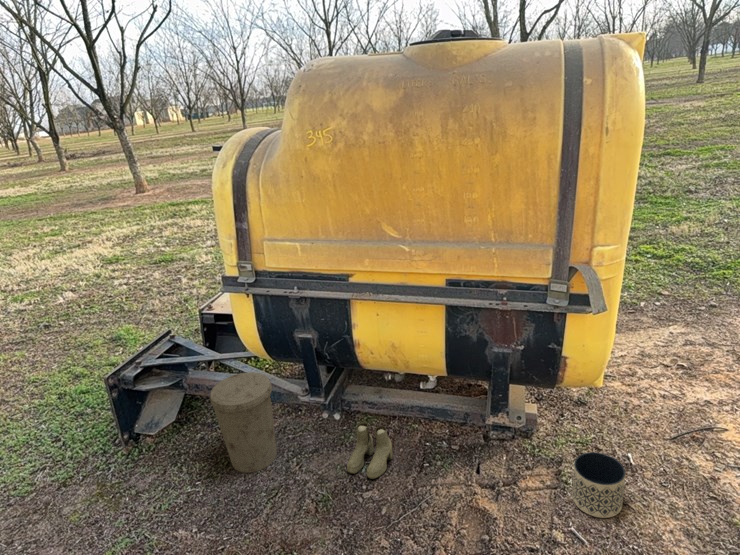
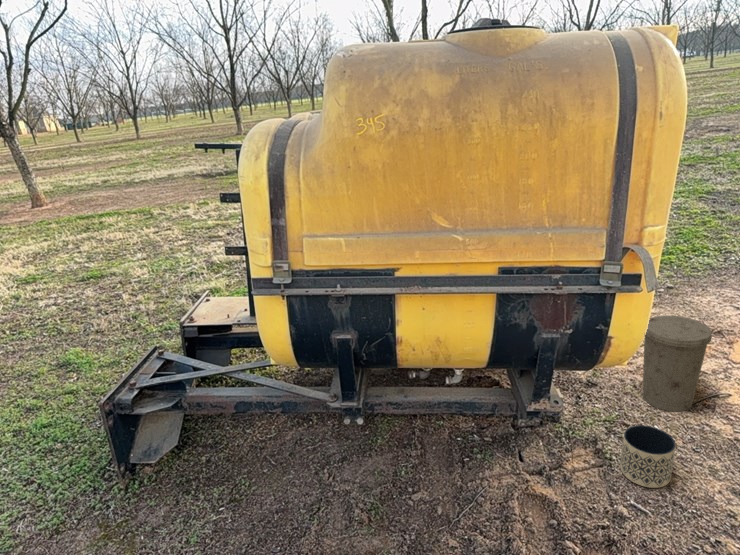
trash can: present [210,372,277,473] -> present [642,315,712,412]
boots: present [347,423,393,479] -> none [389,423,431,480]

